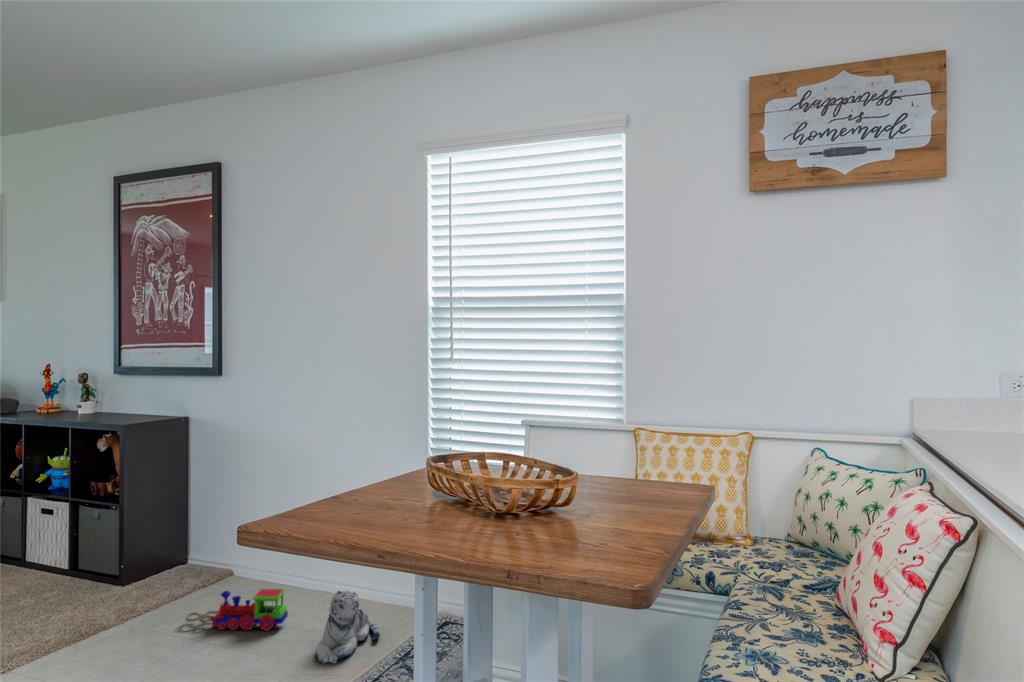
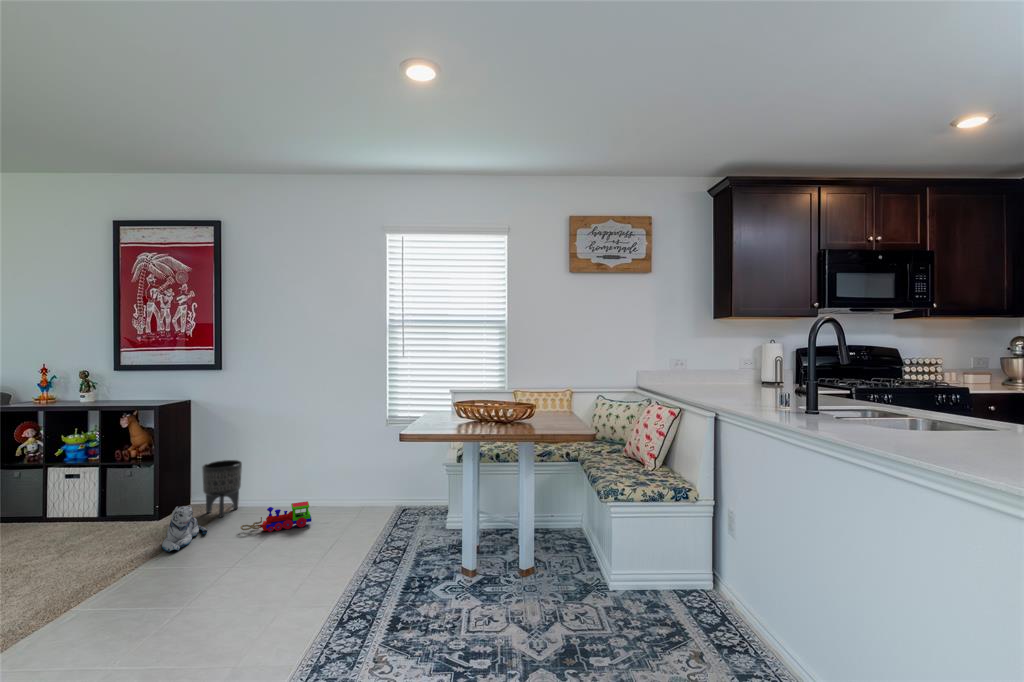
planter: none [178,509,233,593] -> present [202,460,242,517]
plush toy: present [316,591,380,664] -> present [162,506,207,552]

